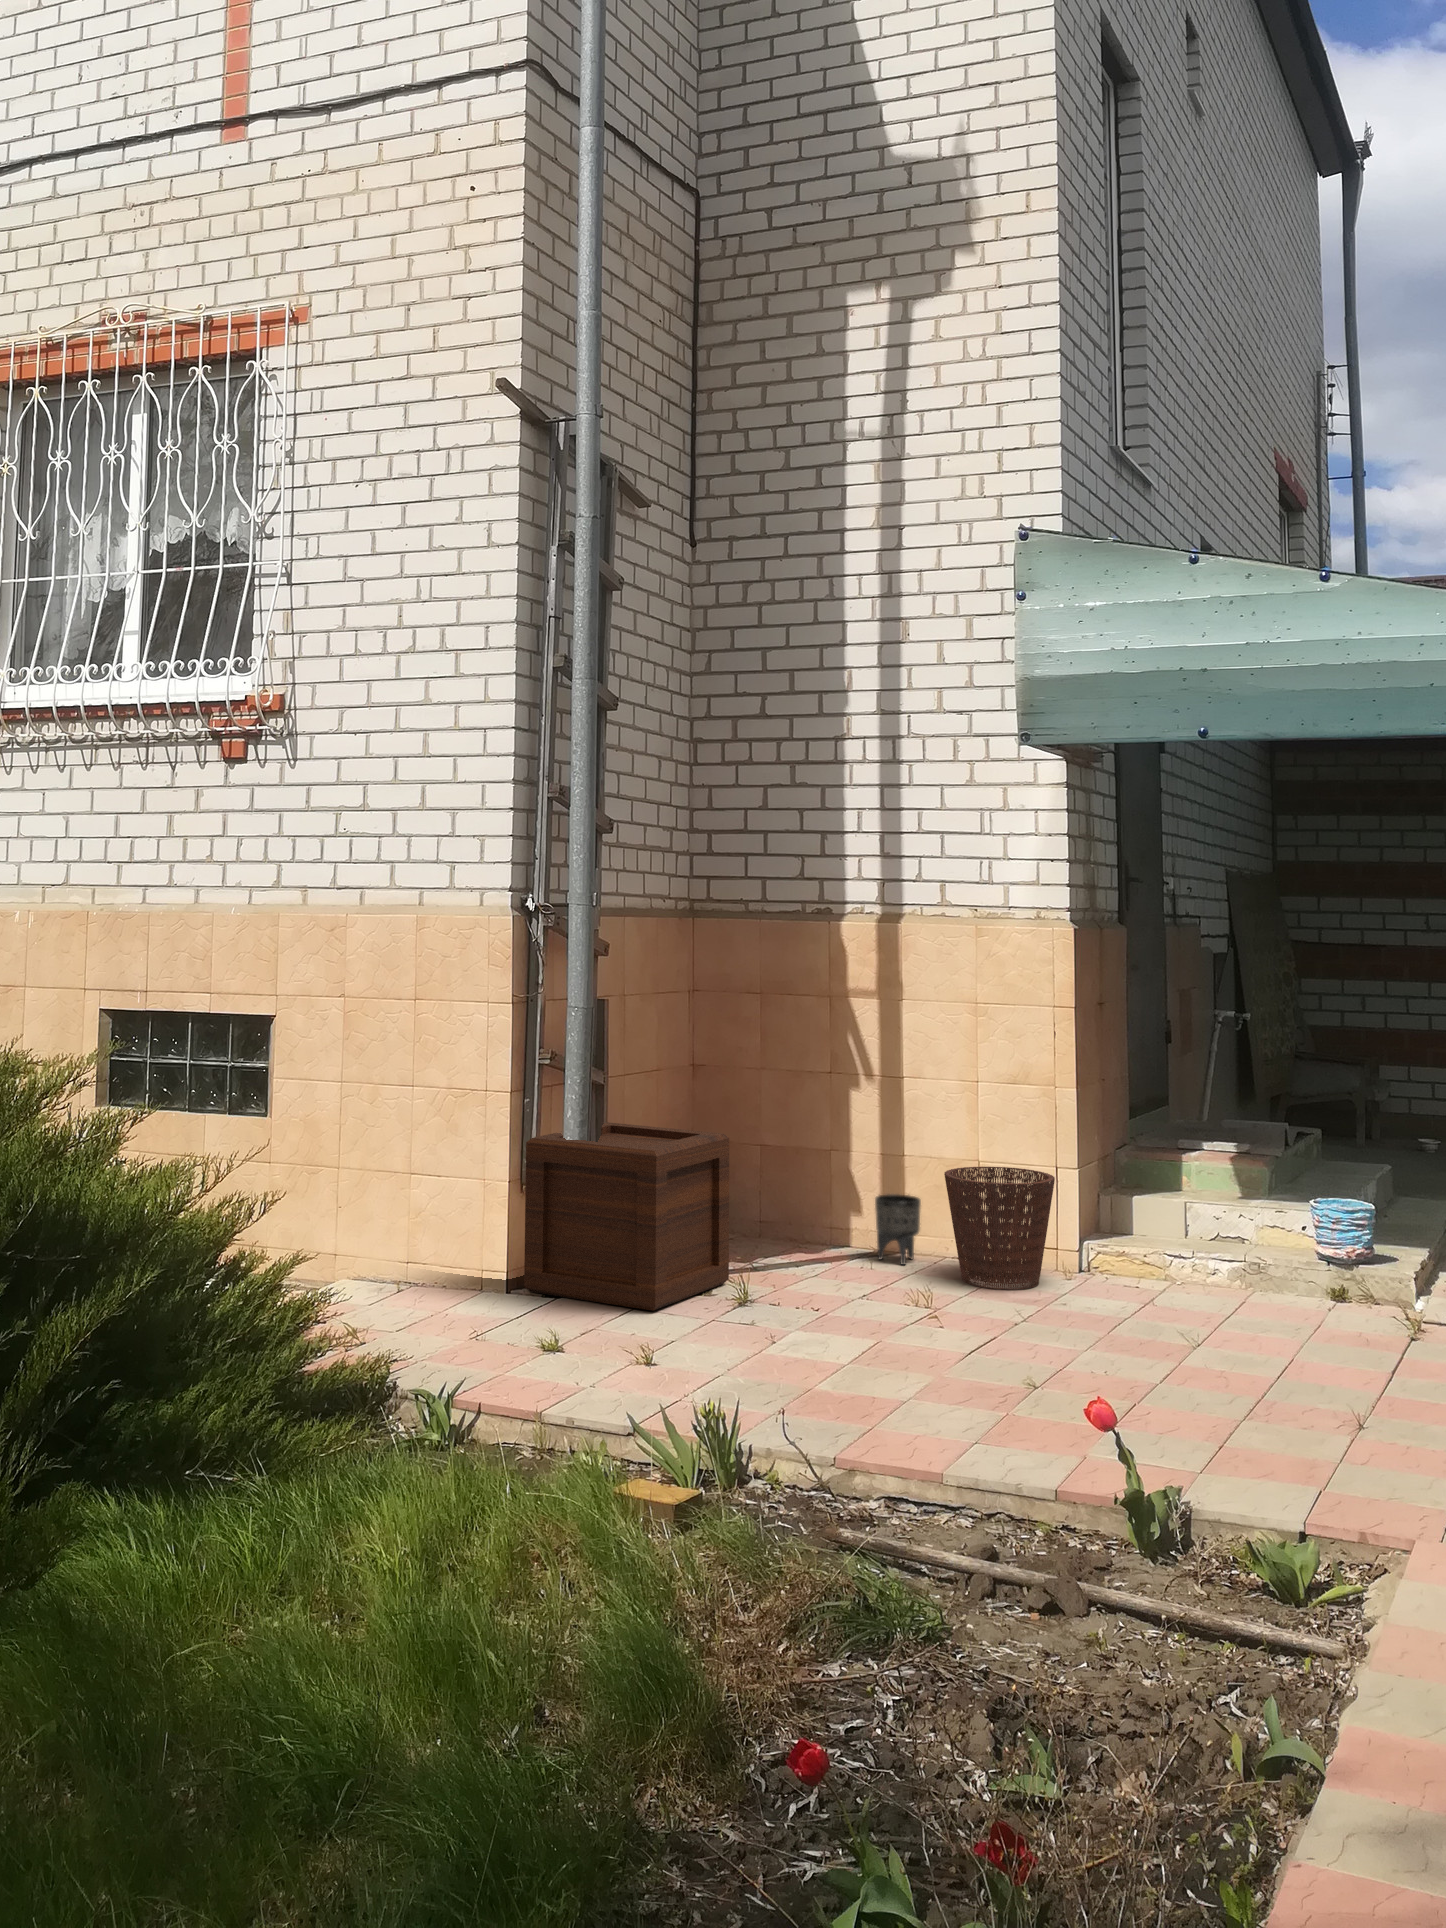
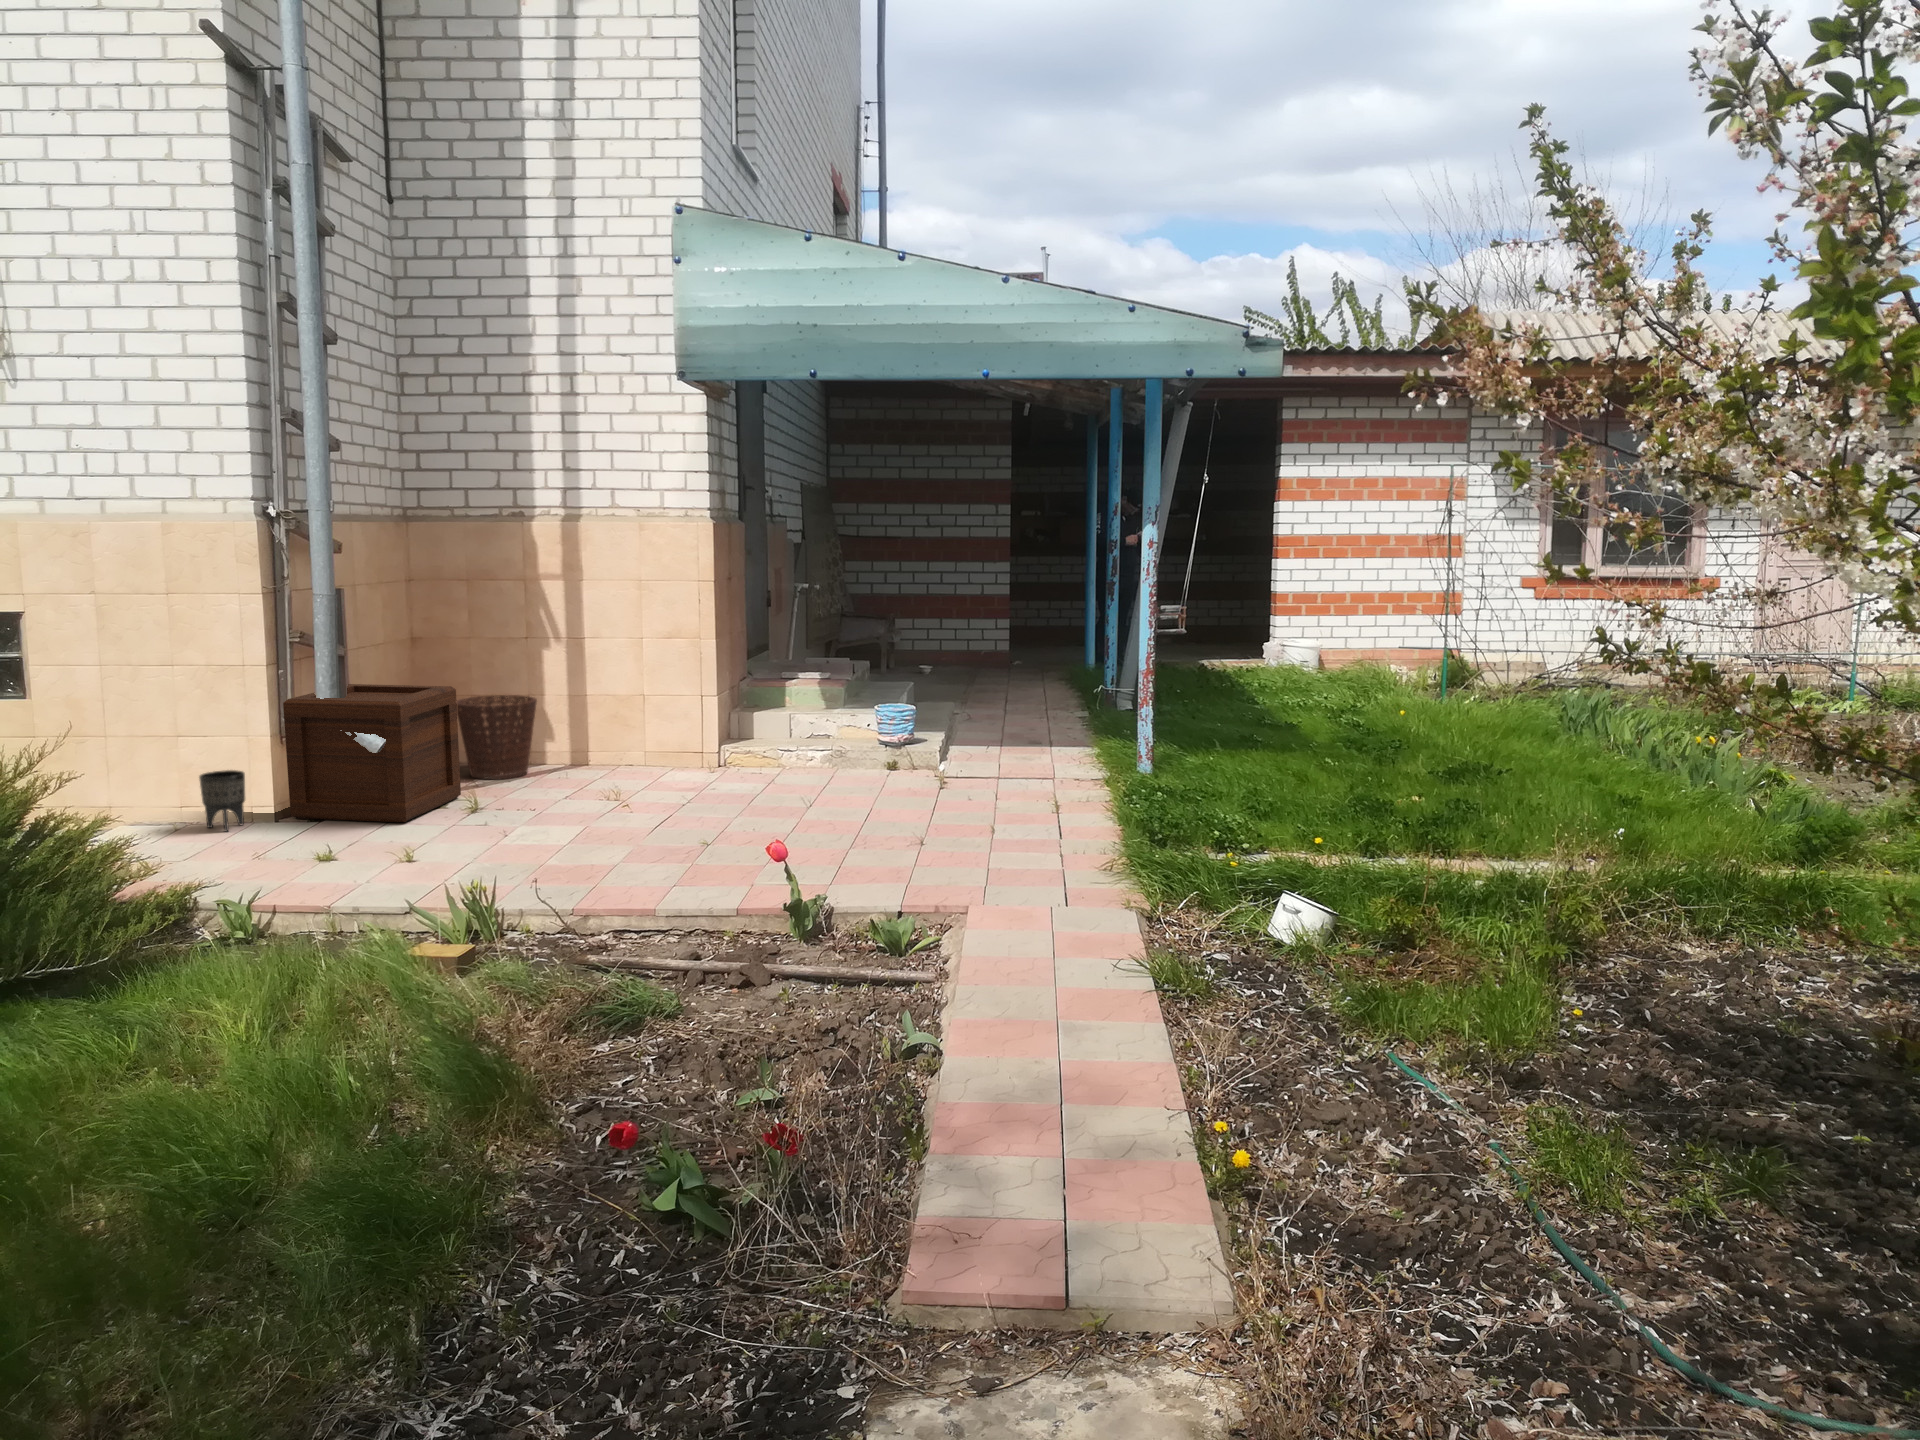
basket: present [944,1167,1055,1290] -> present [457,695,537,779]
planter: present [875,1194,921,1265] -> present [199,770,245,831]

